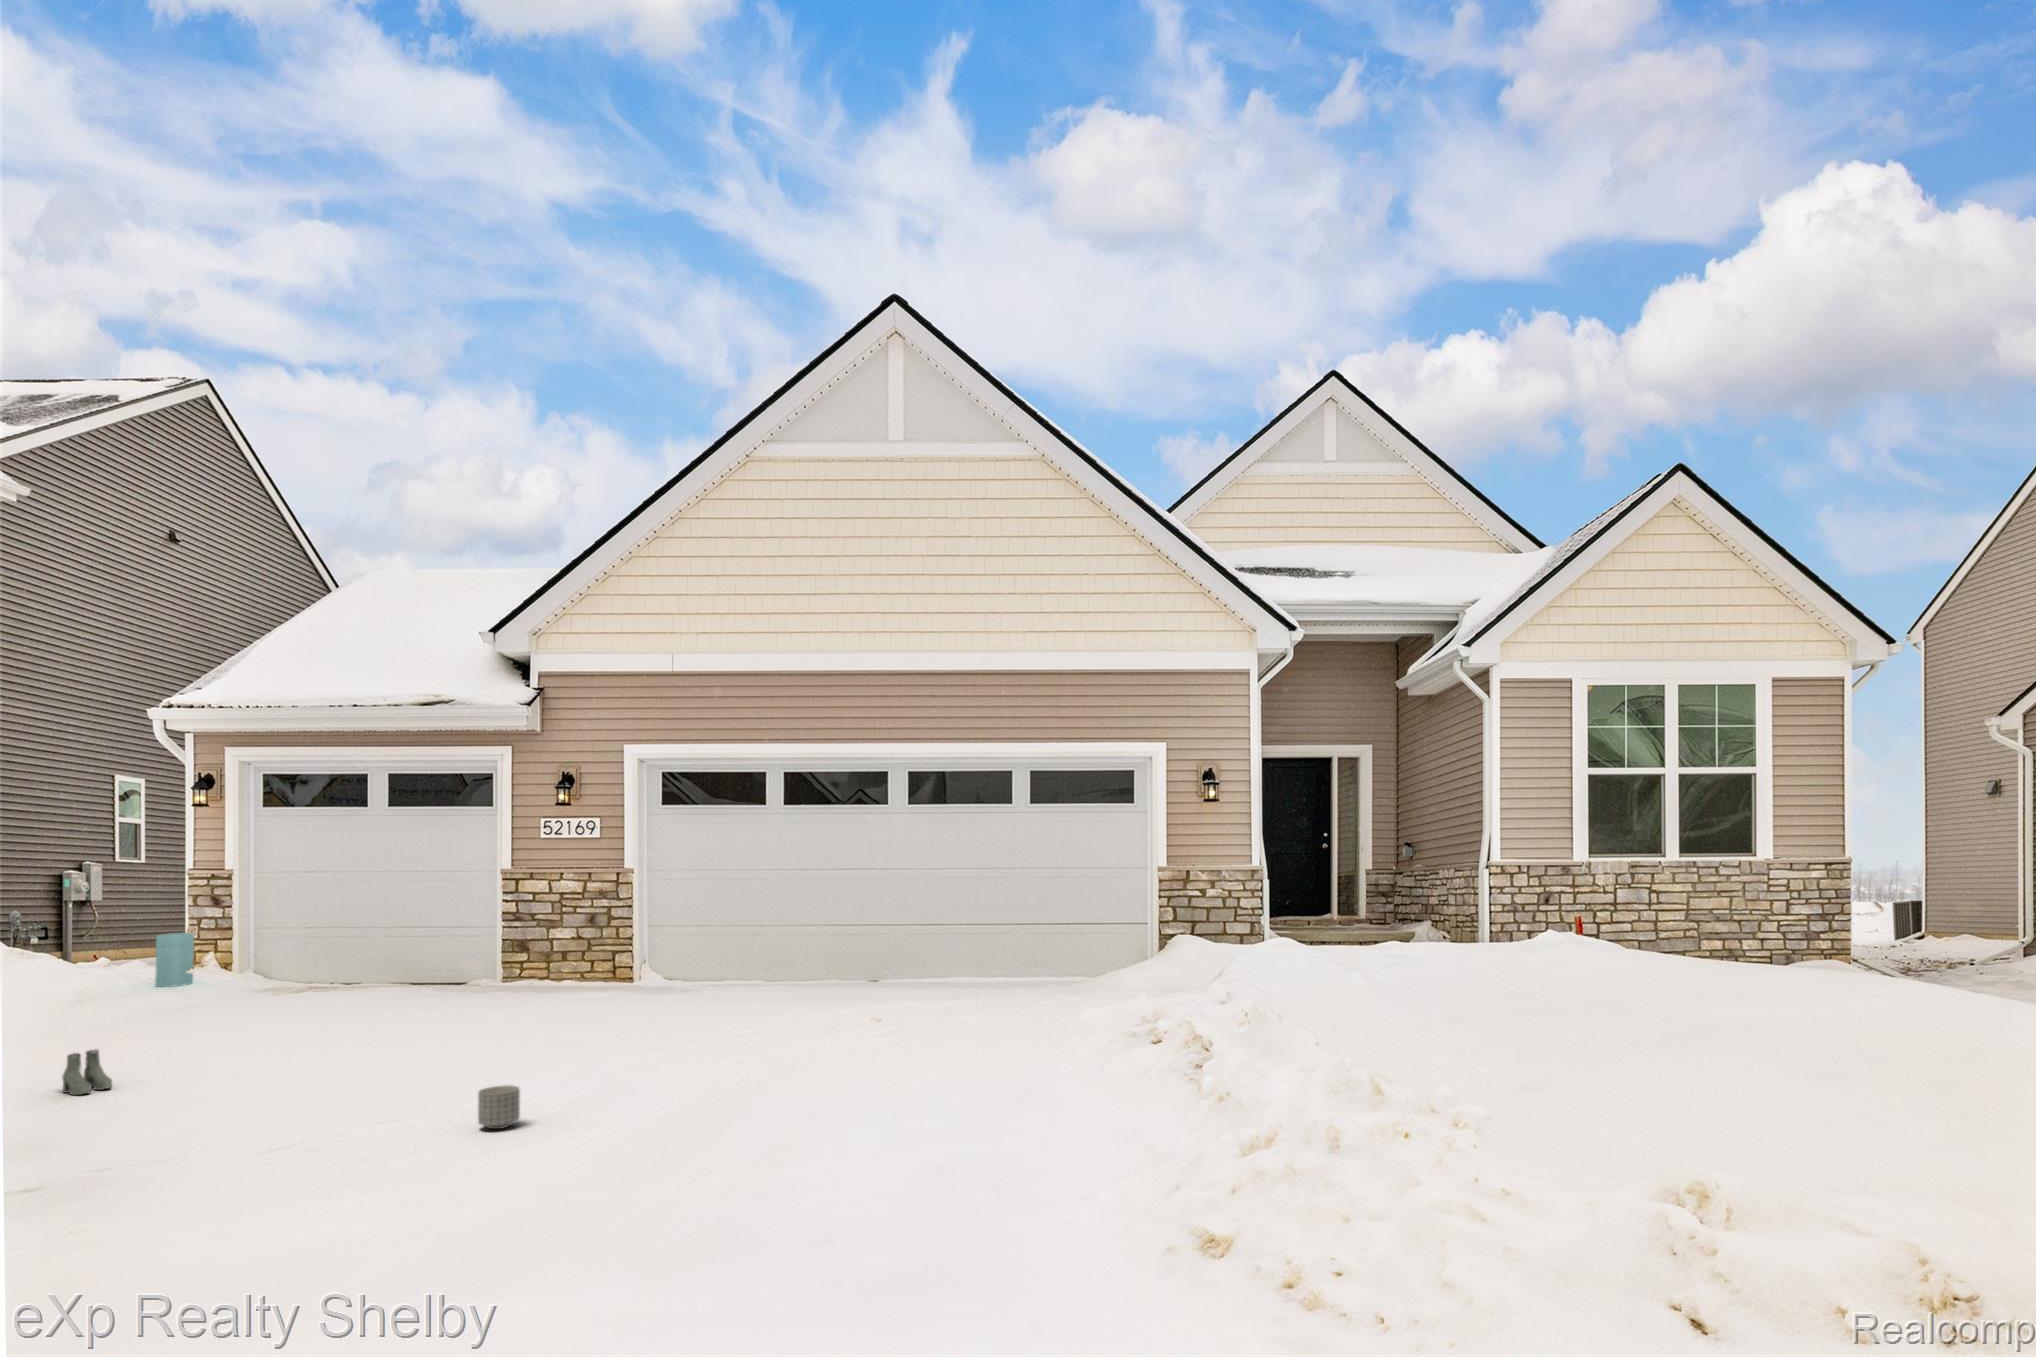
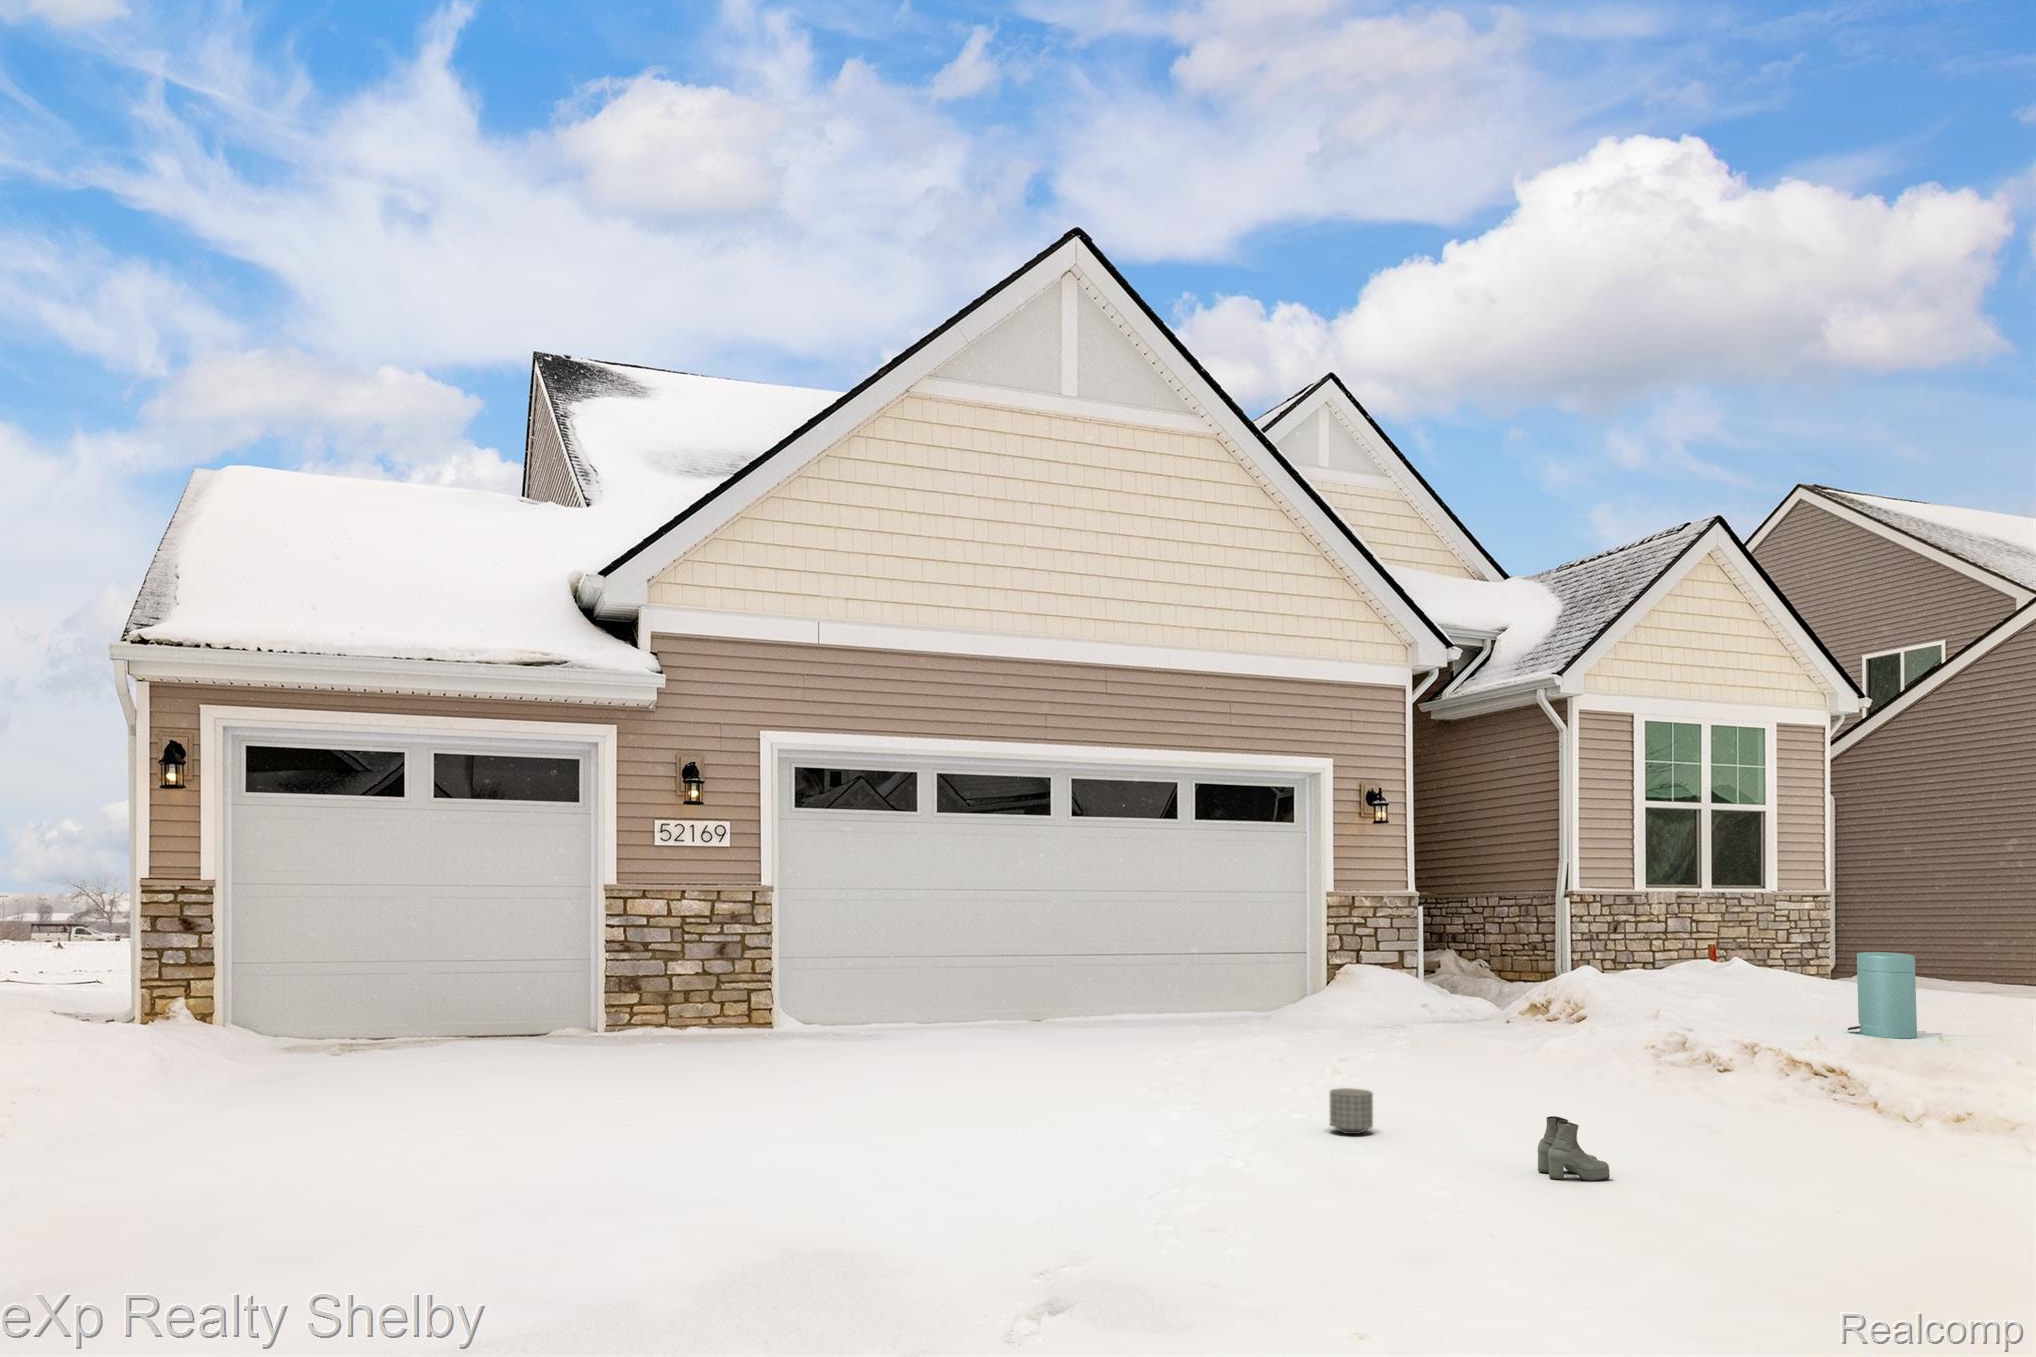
trash can: present [155,933,194,987] -> present [1848,952,1917,1038]
boots: present [62,1050,112,1095] -> present [1538,1116,1610,1181]

